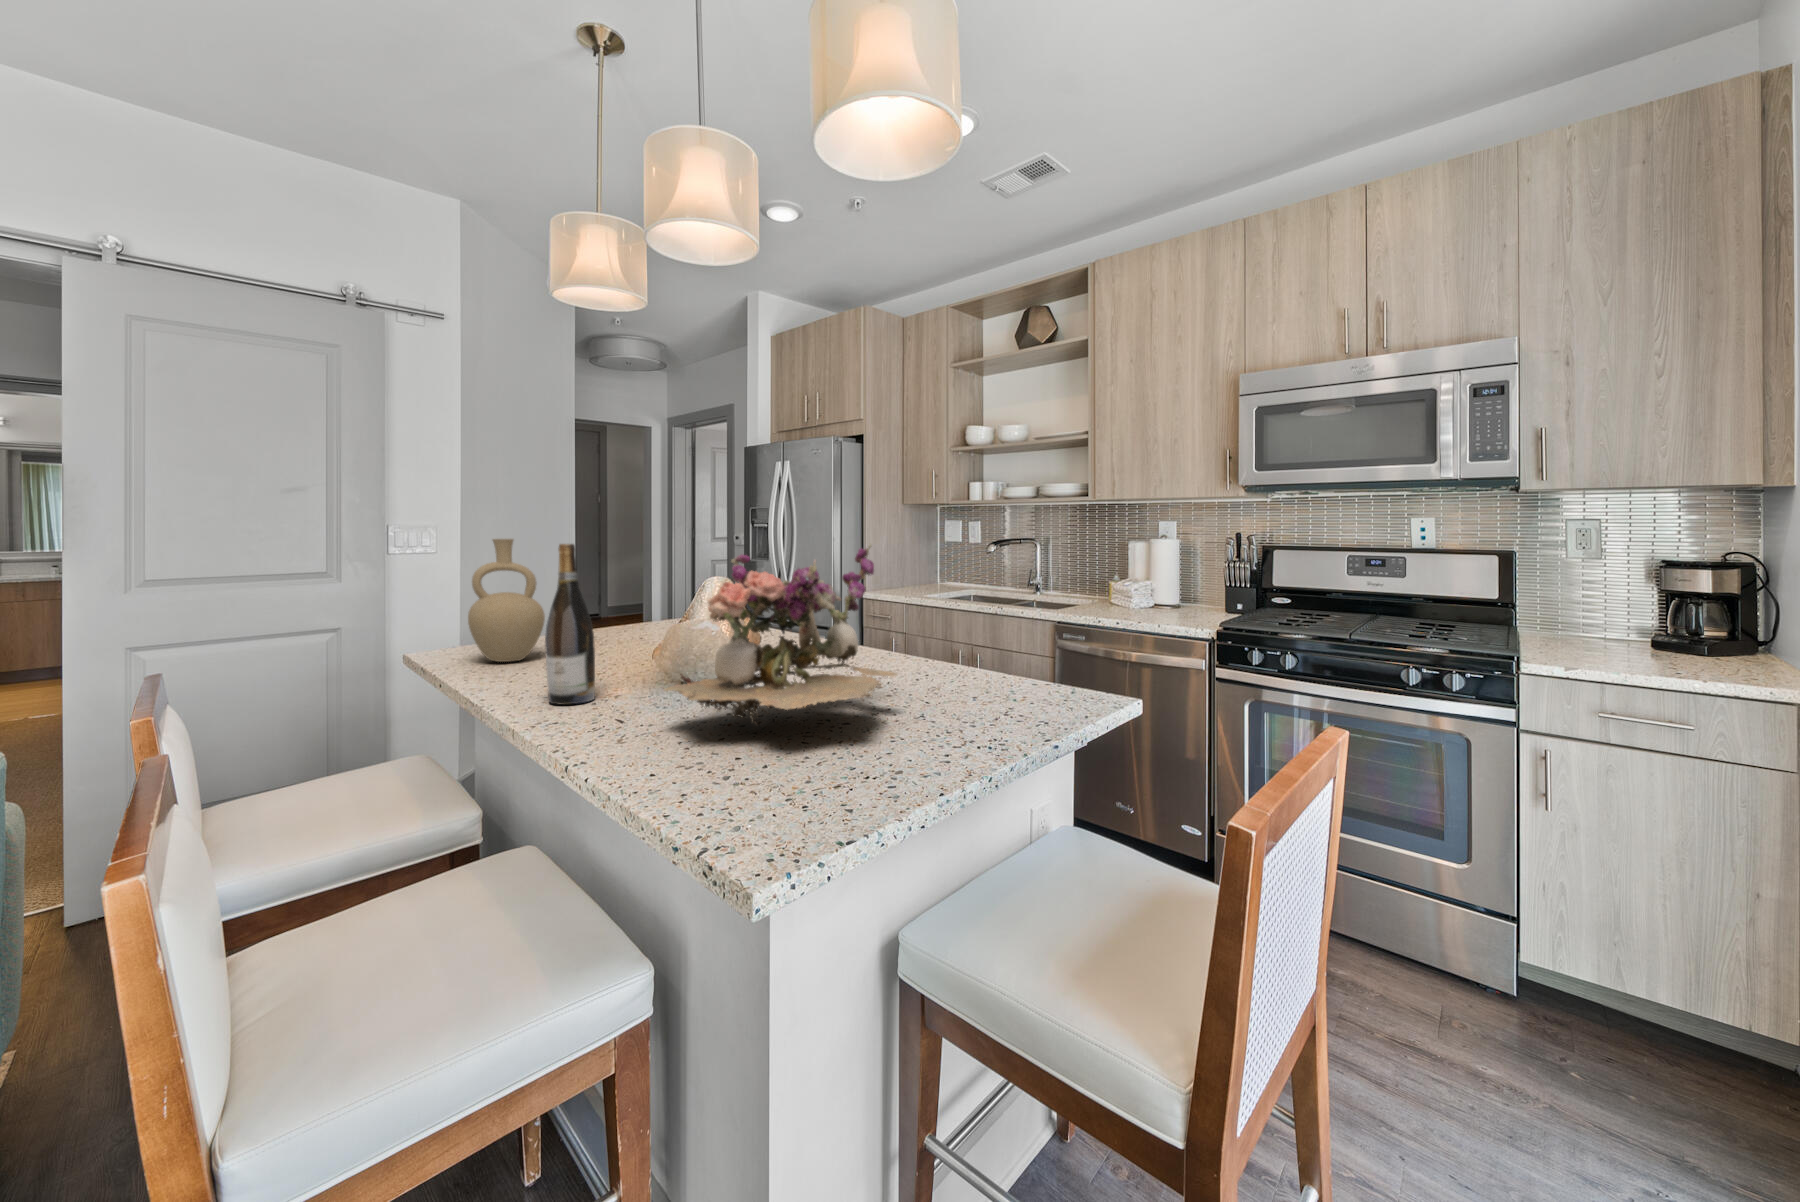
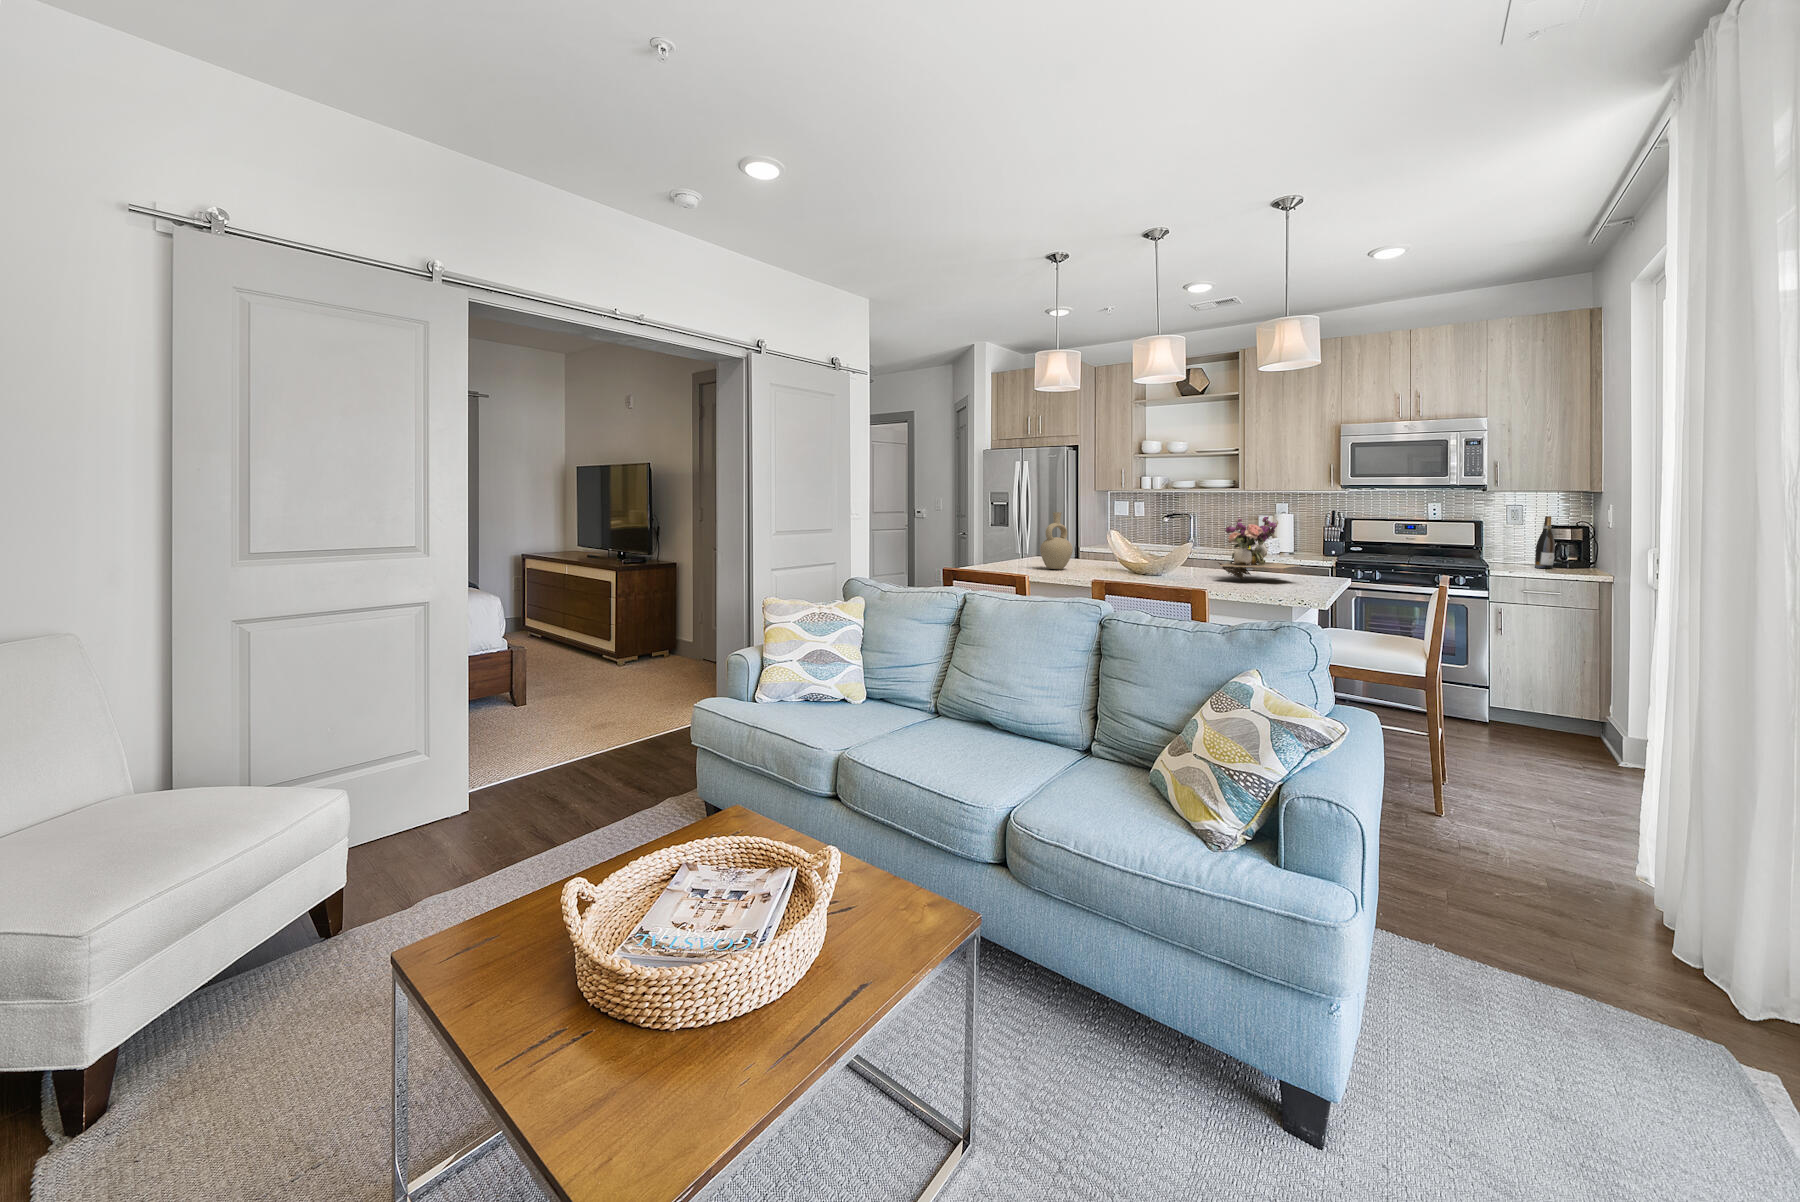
wine bottle: present [545,544,595,705] -> present [1535,516,1555,568]

